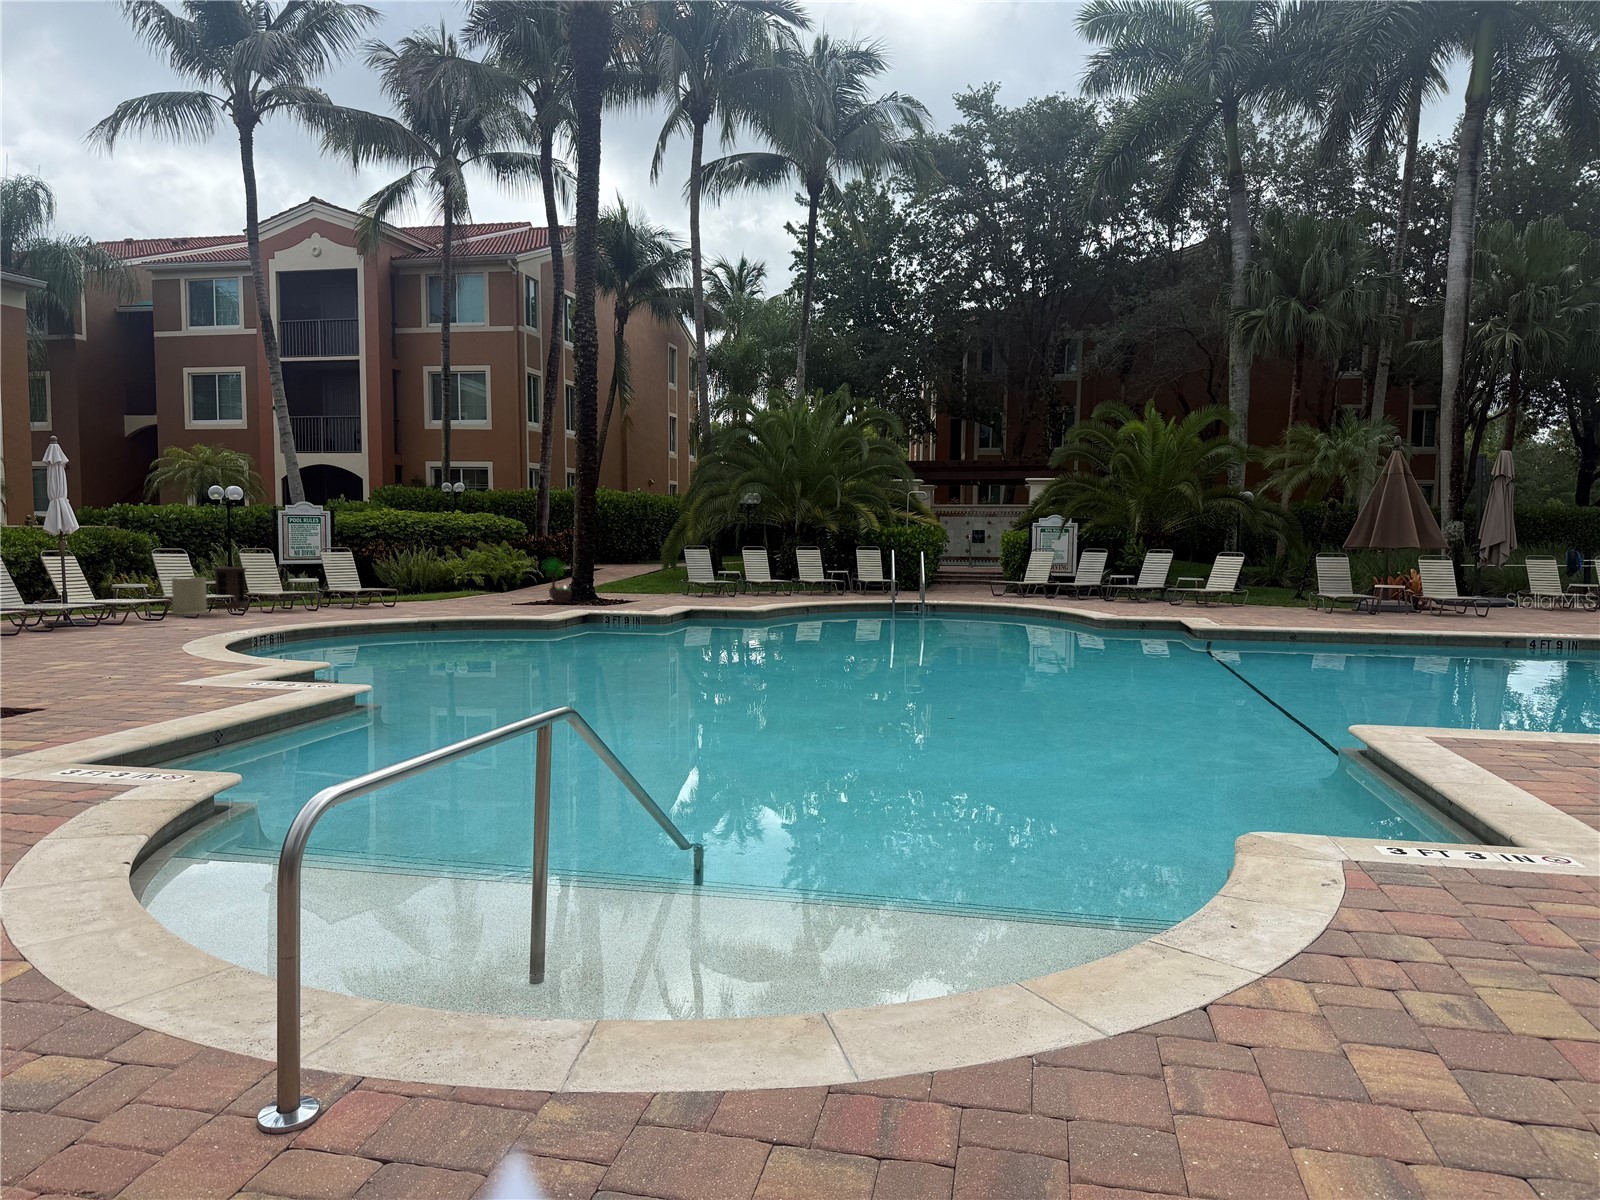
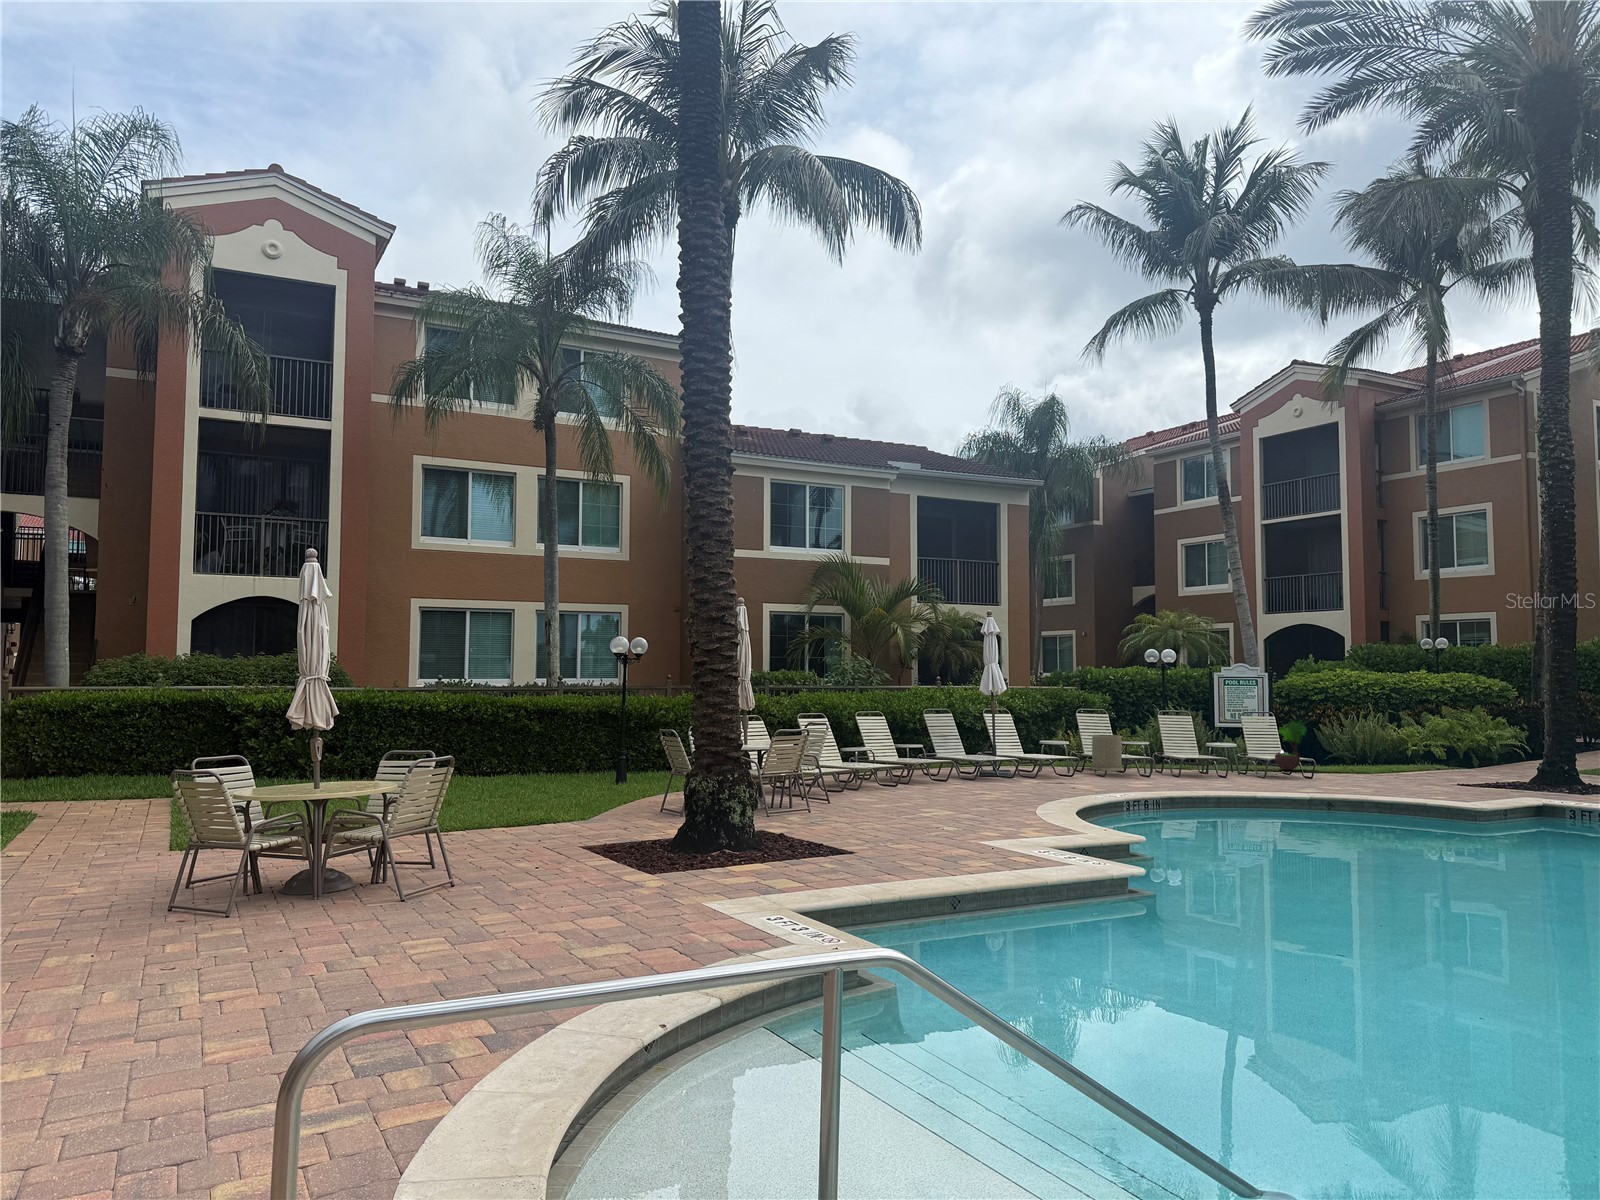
potted tree: present [543,559,572,603] -> present [1275,722,1306,770]
side table: present [213,567,247,609] -> none [1134,727,1166,768]

